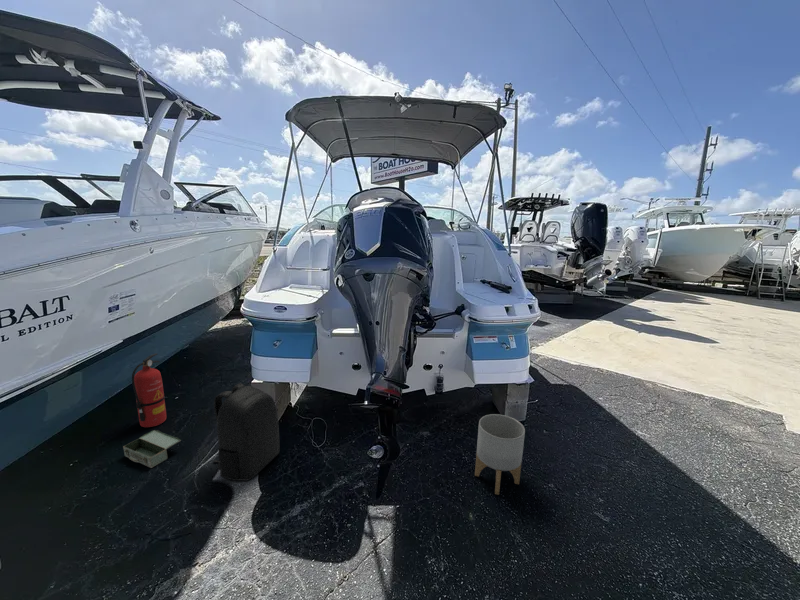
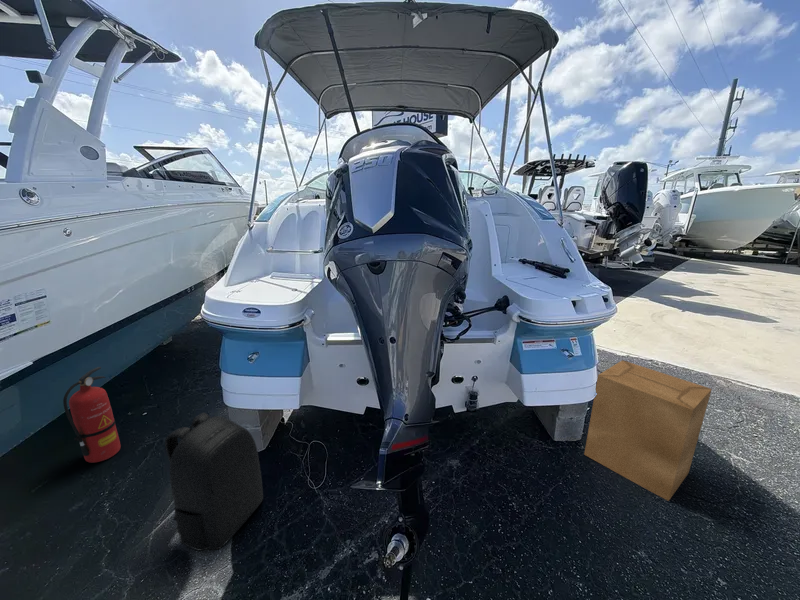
cardboard box: none [526,357,614,460] -> present [584,360,712,501]
planter: present [475,414,525,495] -> none [529,451,608,568]
toolbox: present [123,430,181,468] -> none [52,470,131,530]

